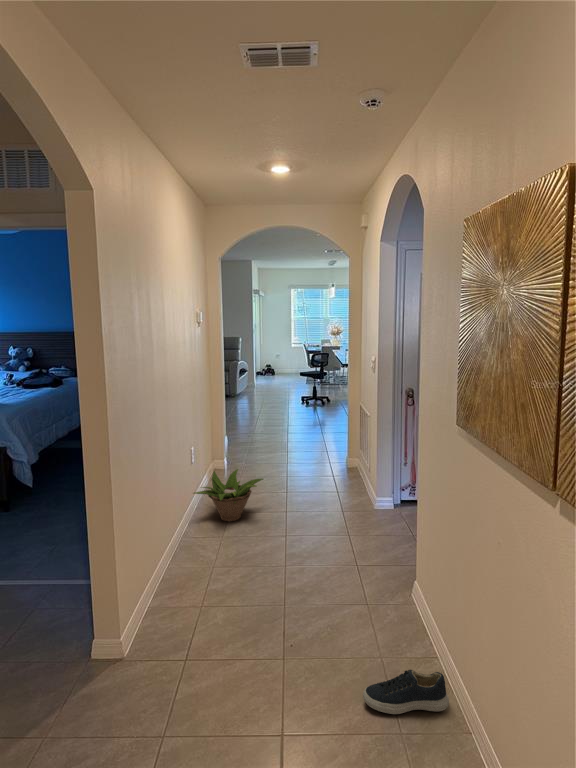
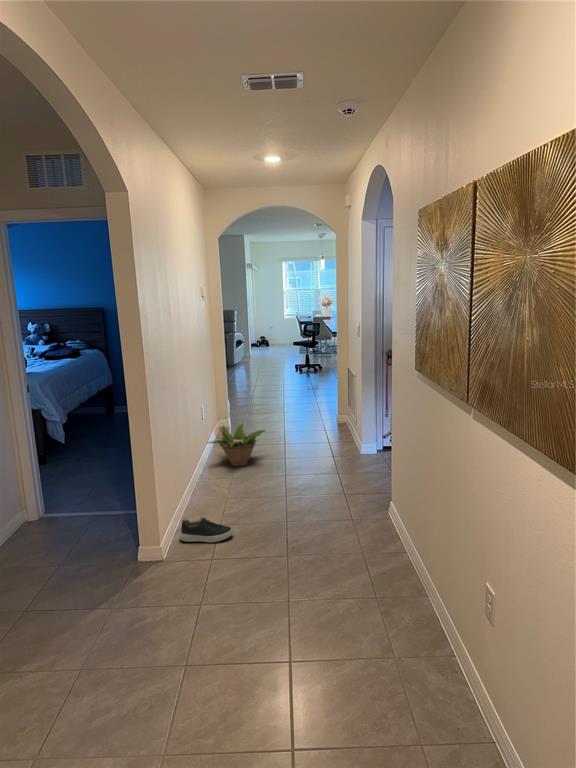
shoe: present [363,670,449,714] -> present [179,518,233,542]

